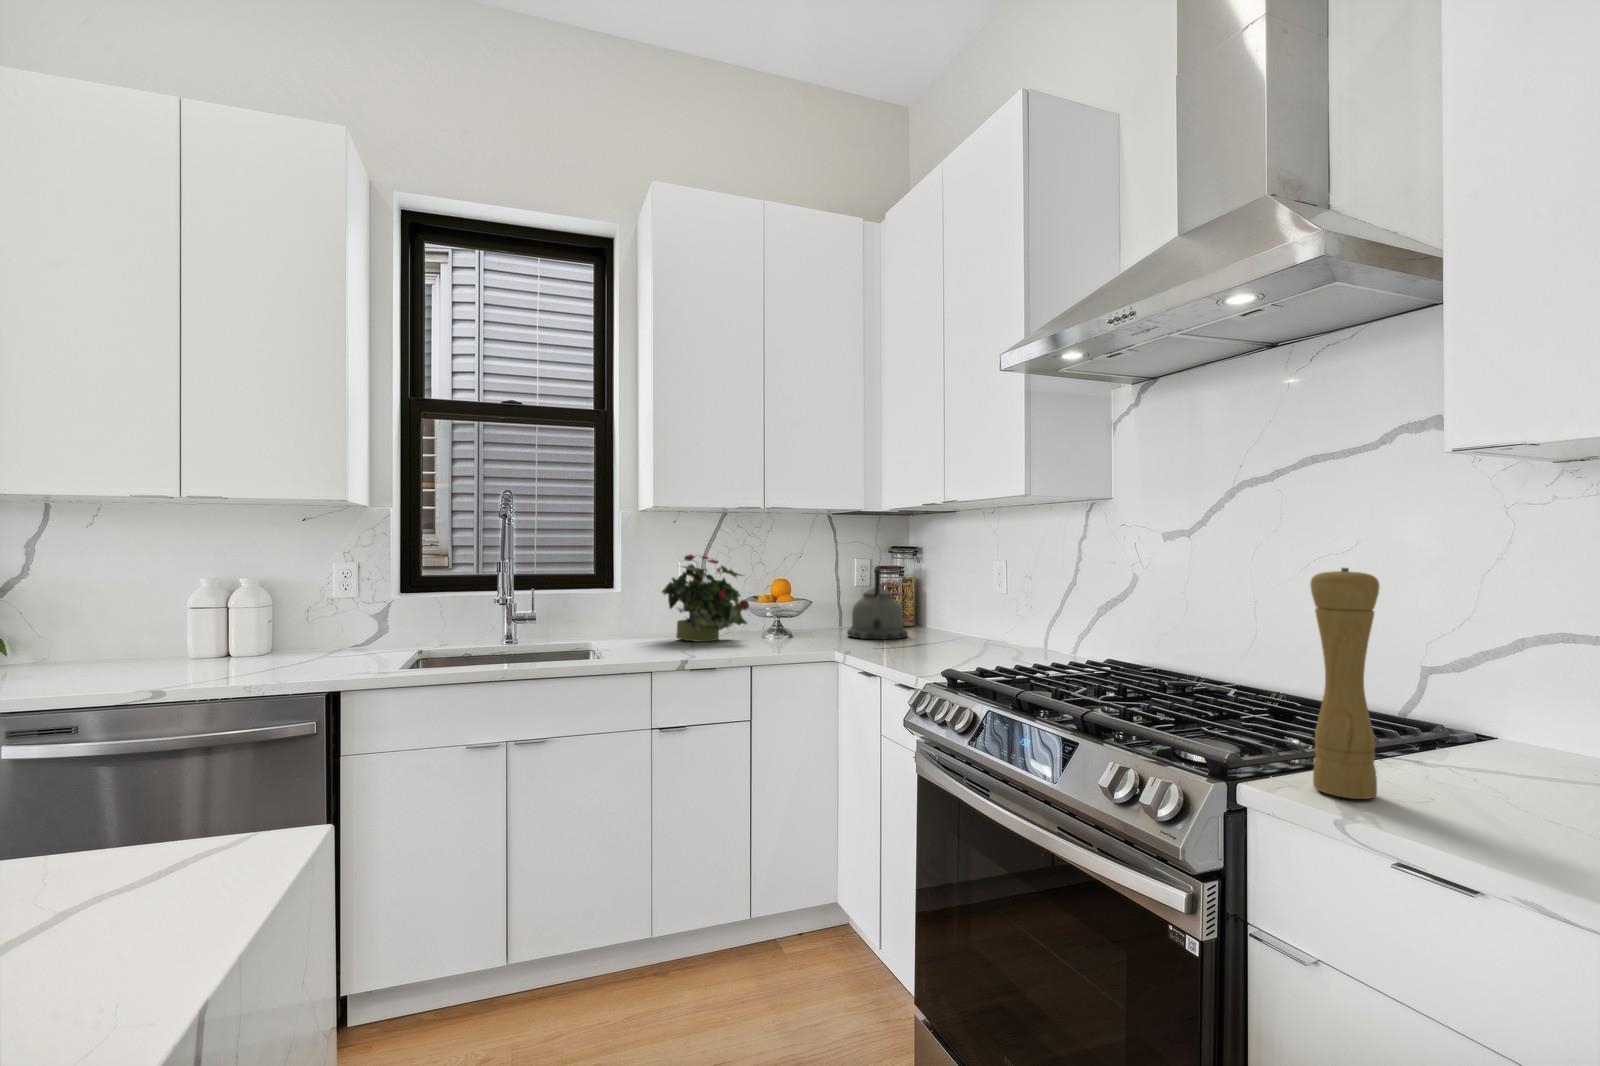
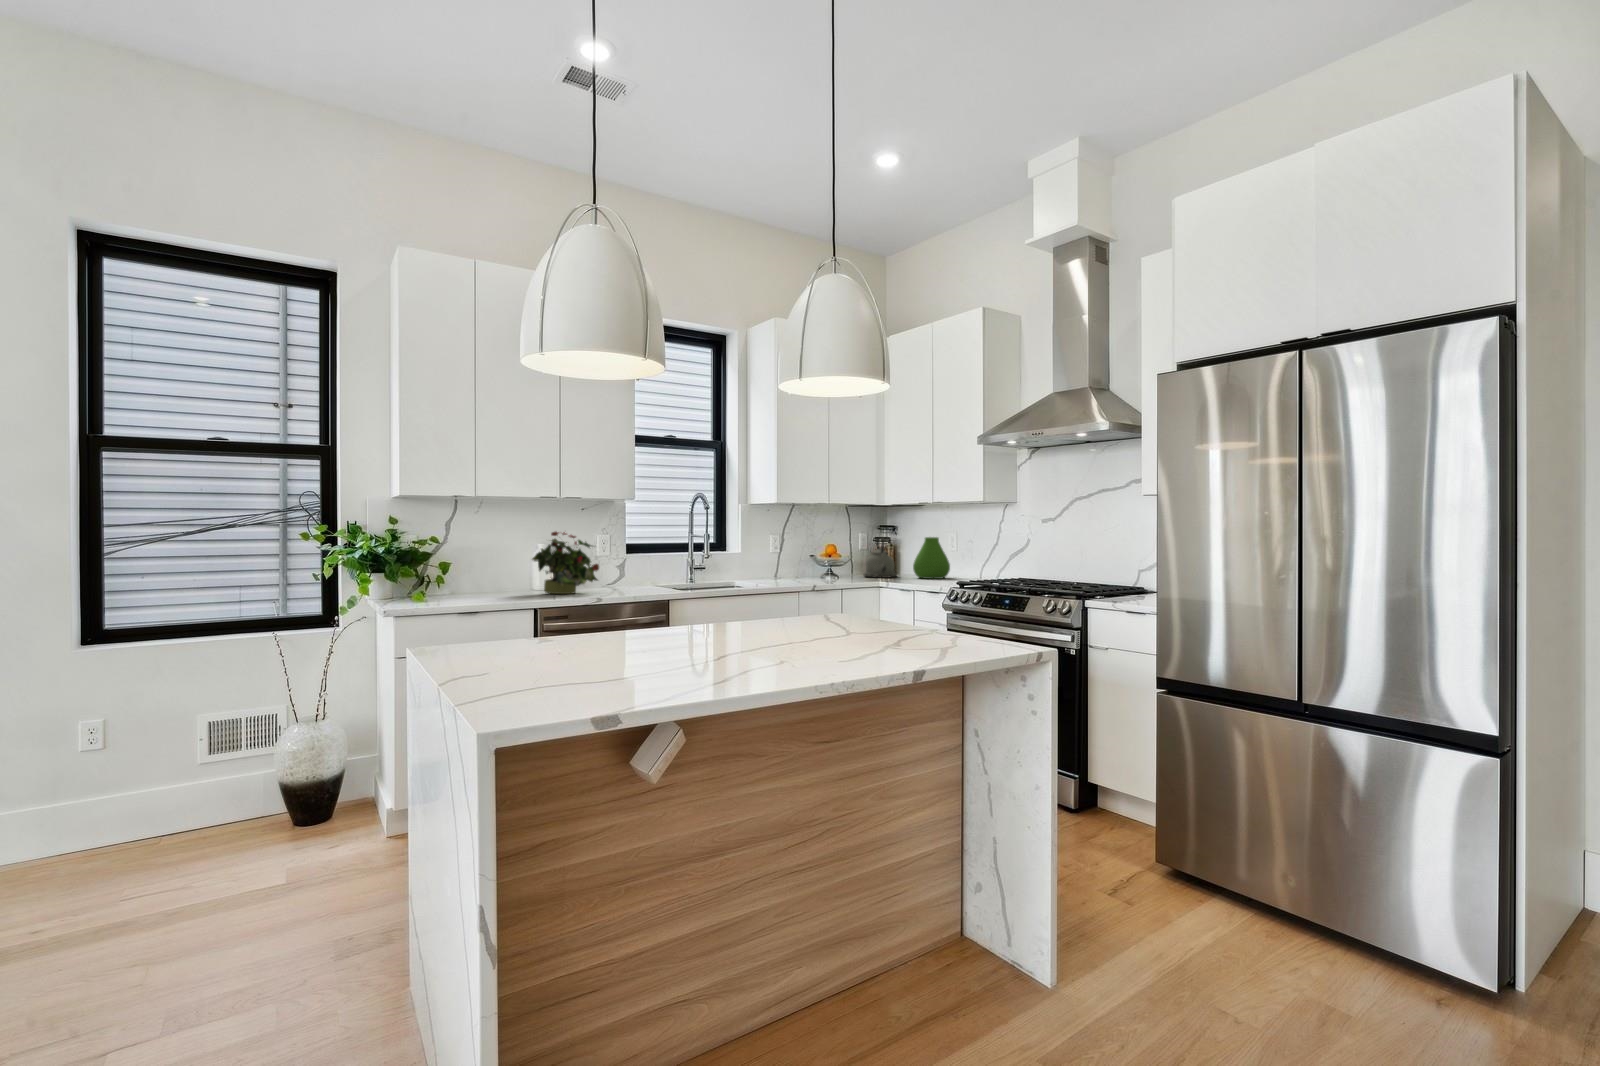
potted plant: present [662,555,749,642] -> present [532,532,599,594]
vase: none [923,568,992,648] -> present [913,537,950,579]
pepper mill: present [1310,568,1379,799] -> none [1108,531,1127,600]

